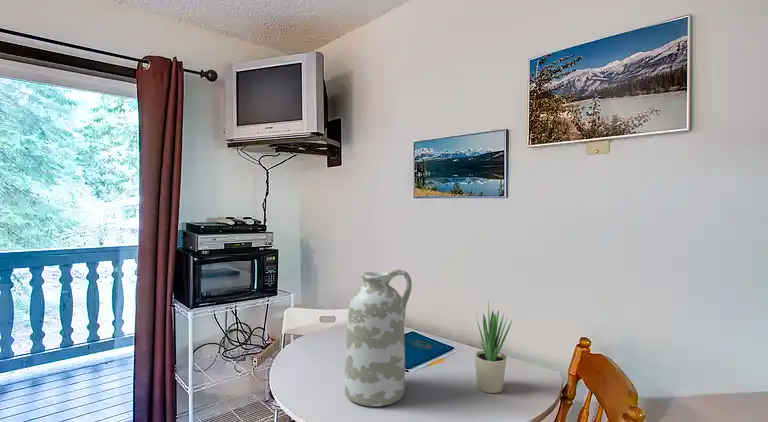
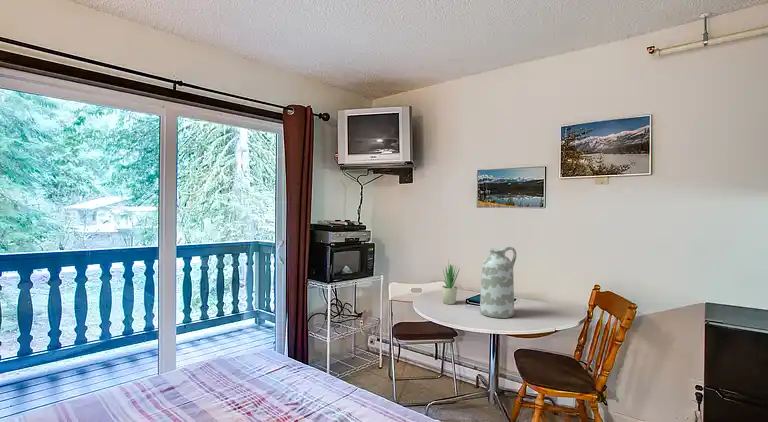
potted plant: present [475,305,512,393] -> present [442,265,459,304]

